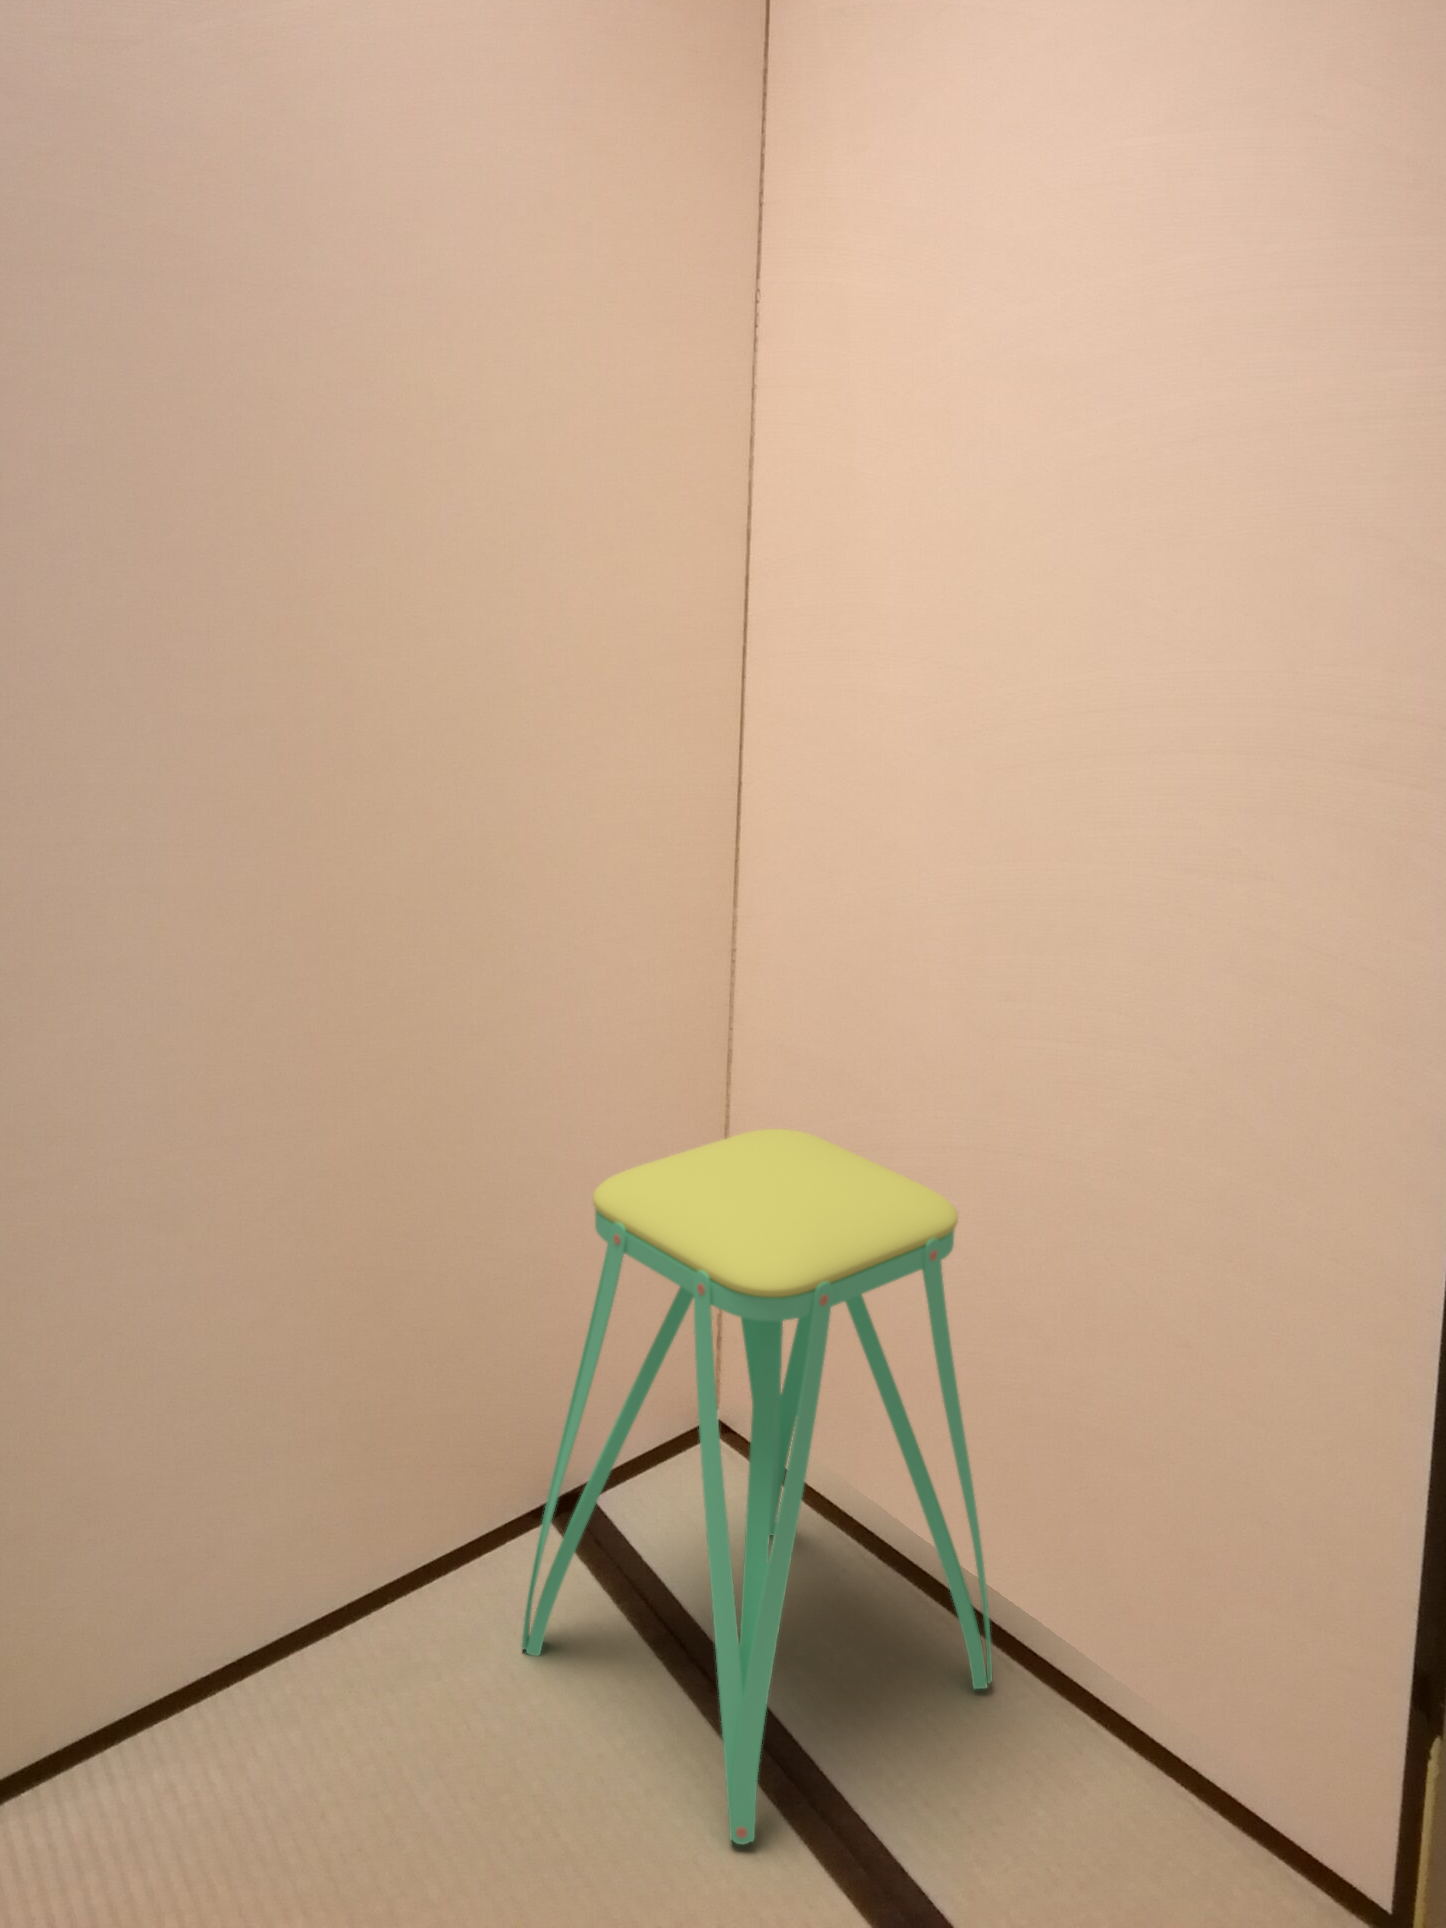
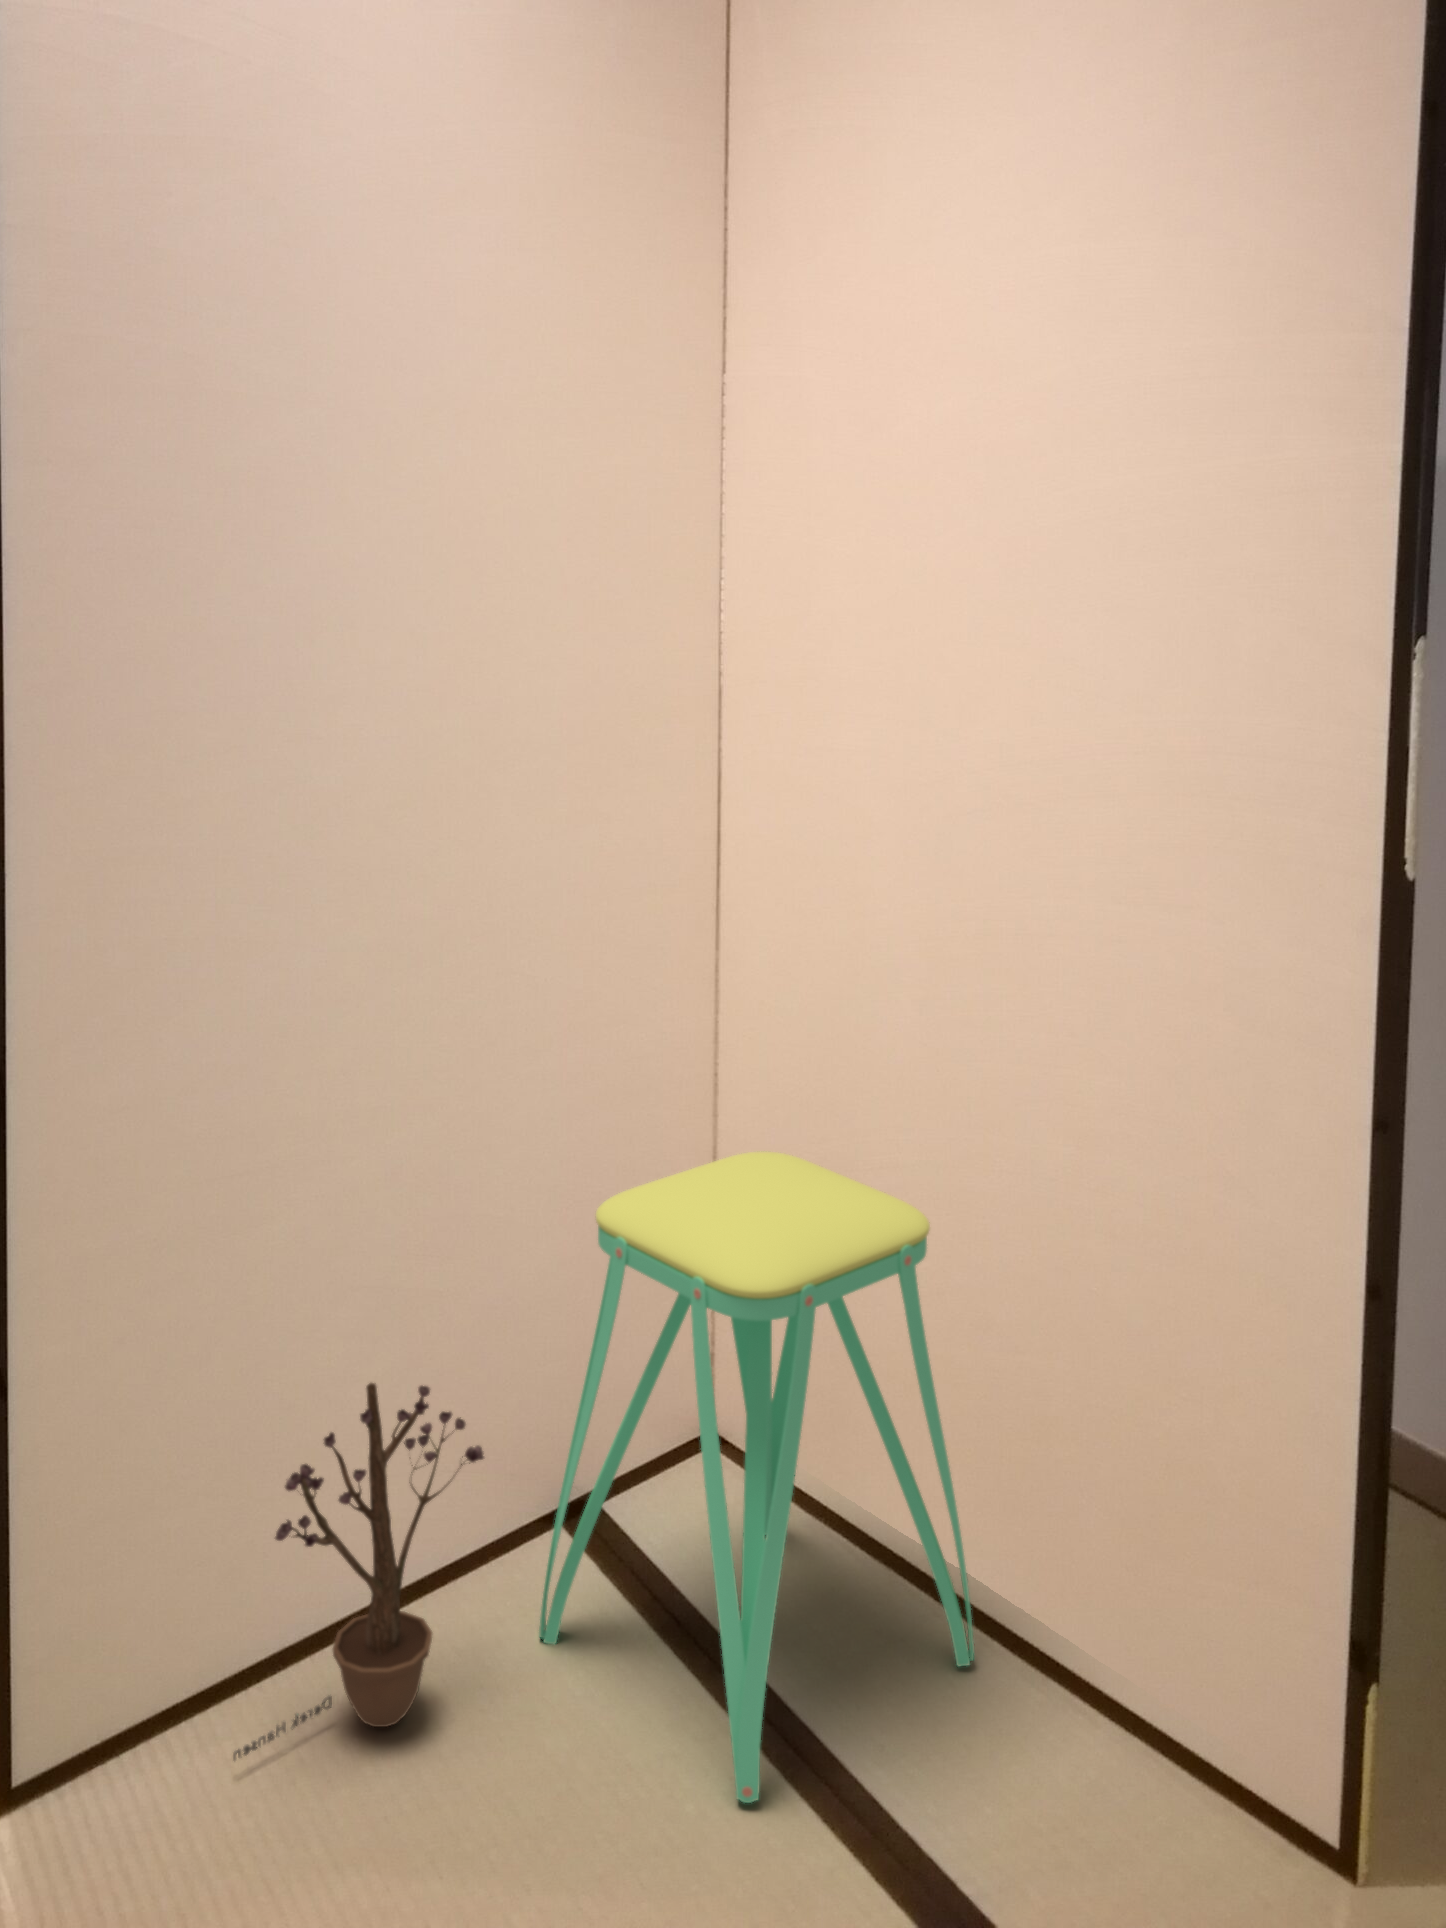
decorative plant: none [177,1377,465,1789] -> present [233,1383,484,1761]

